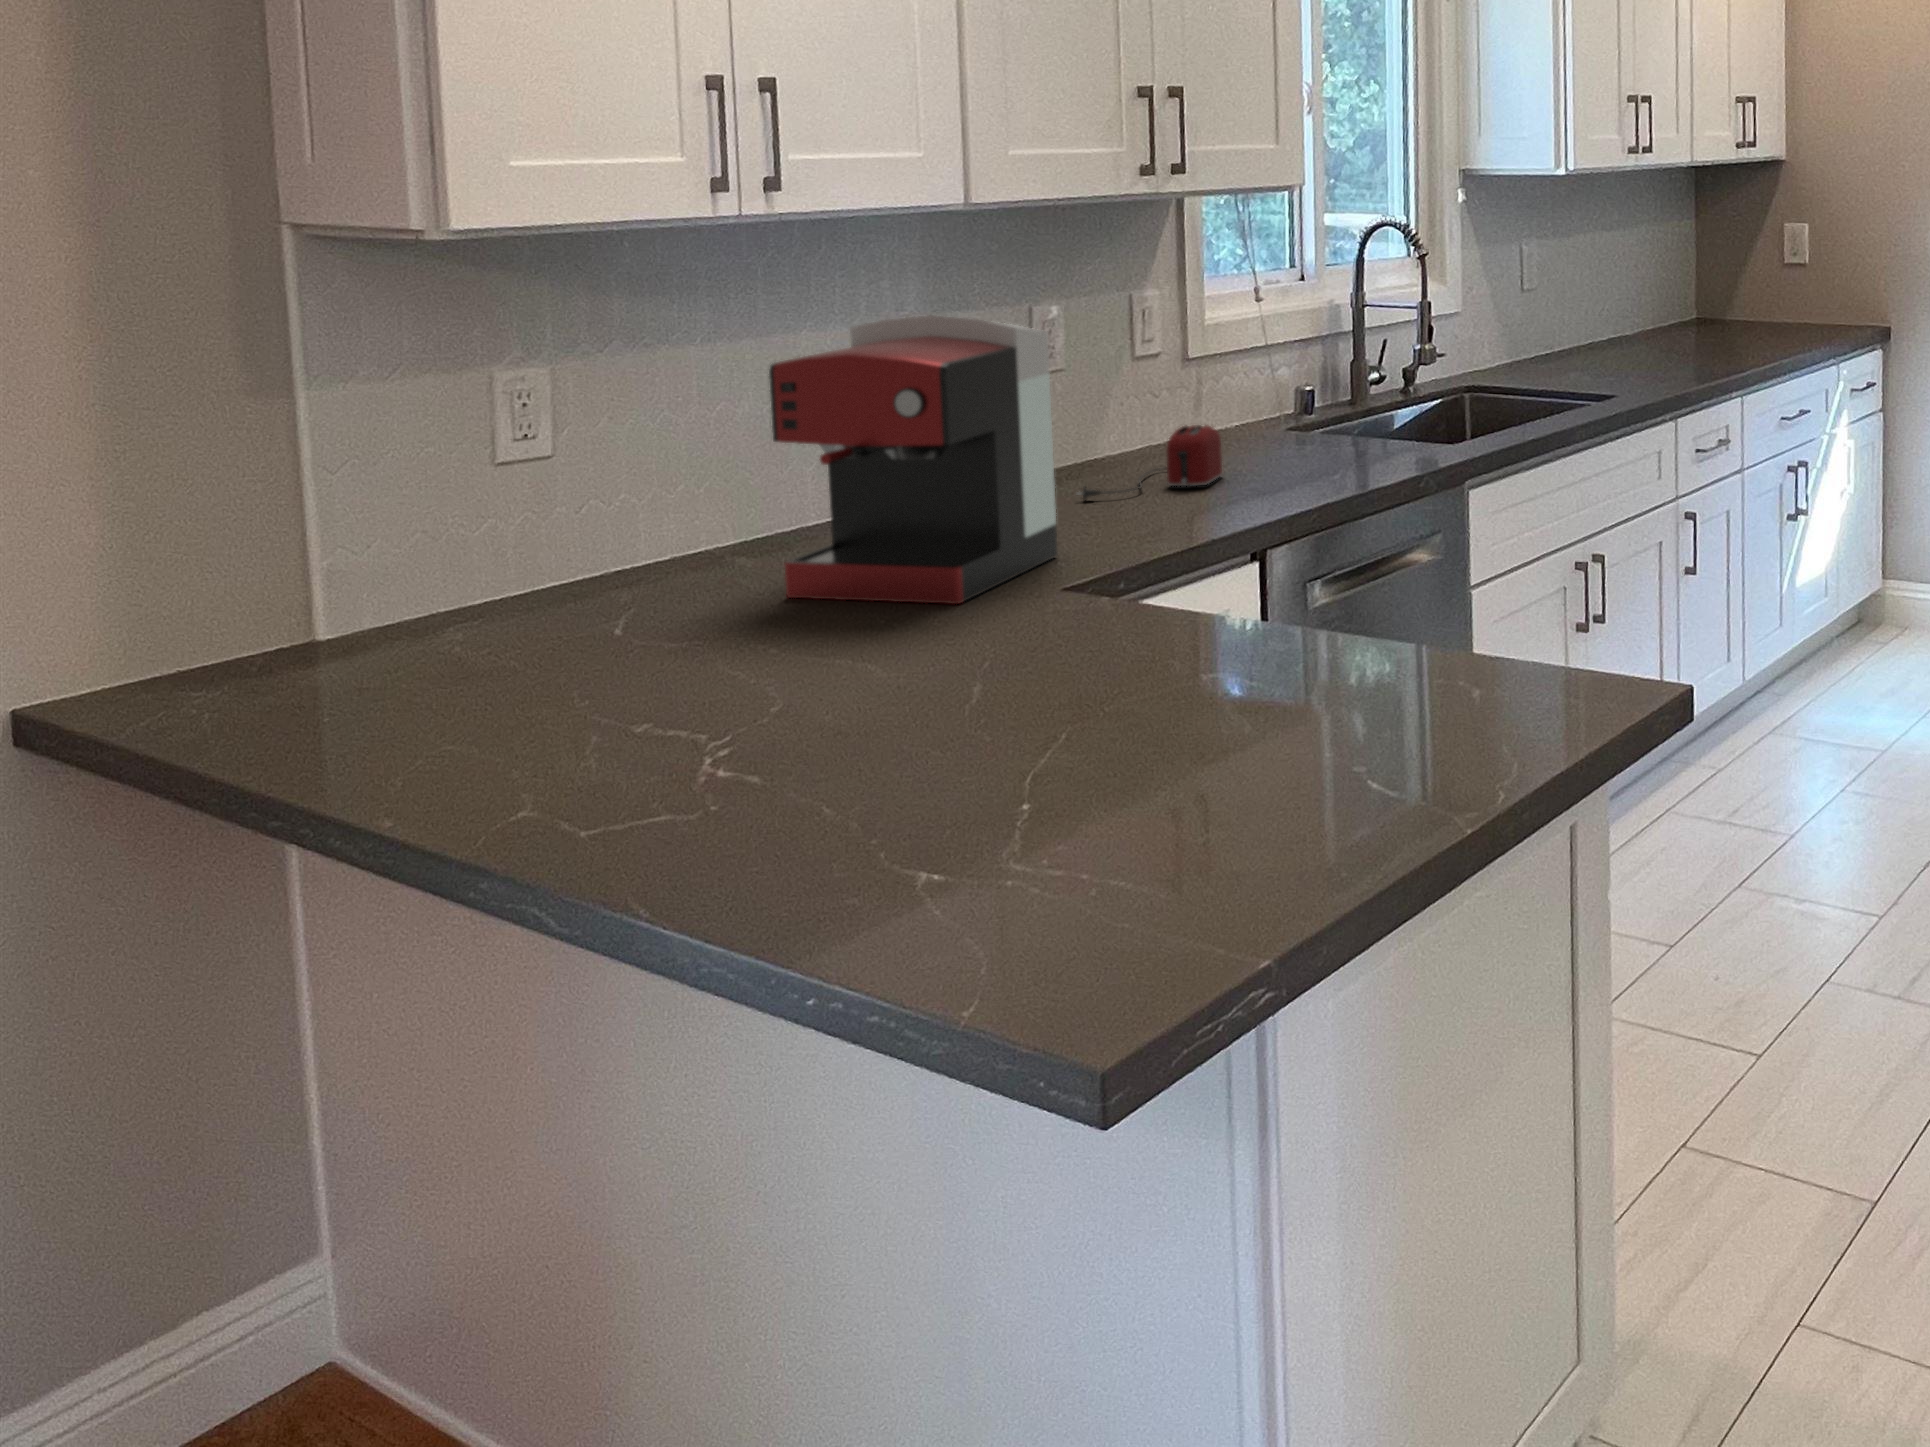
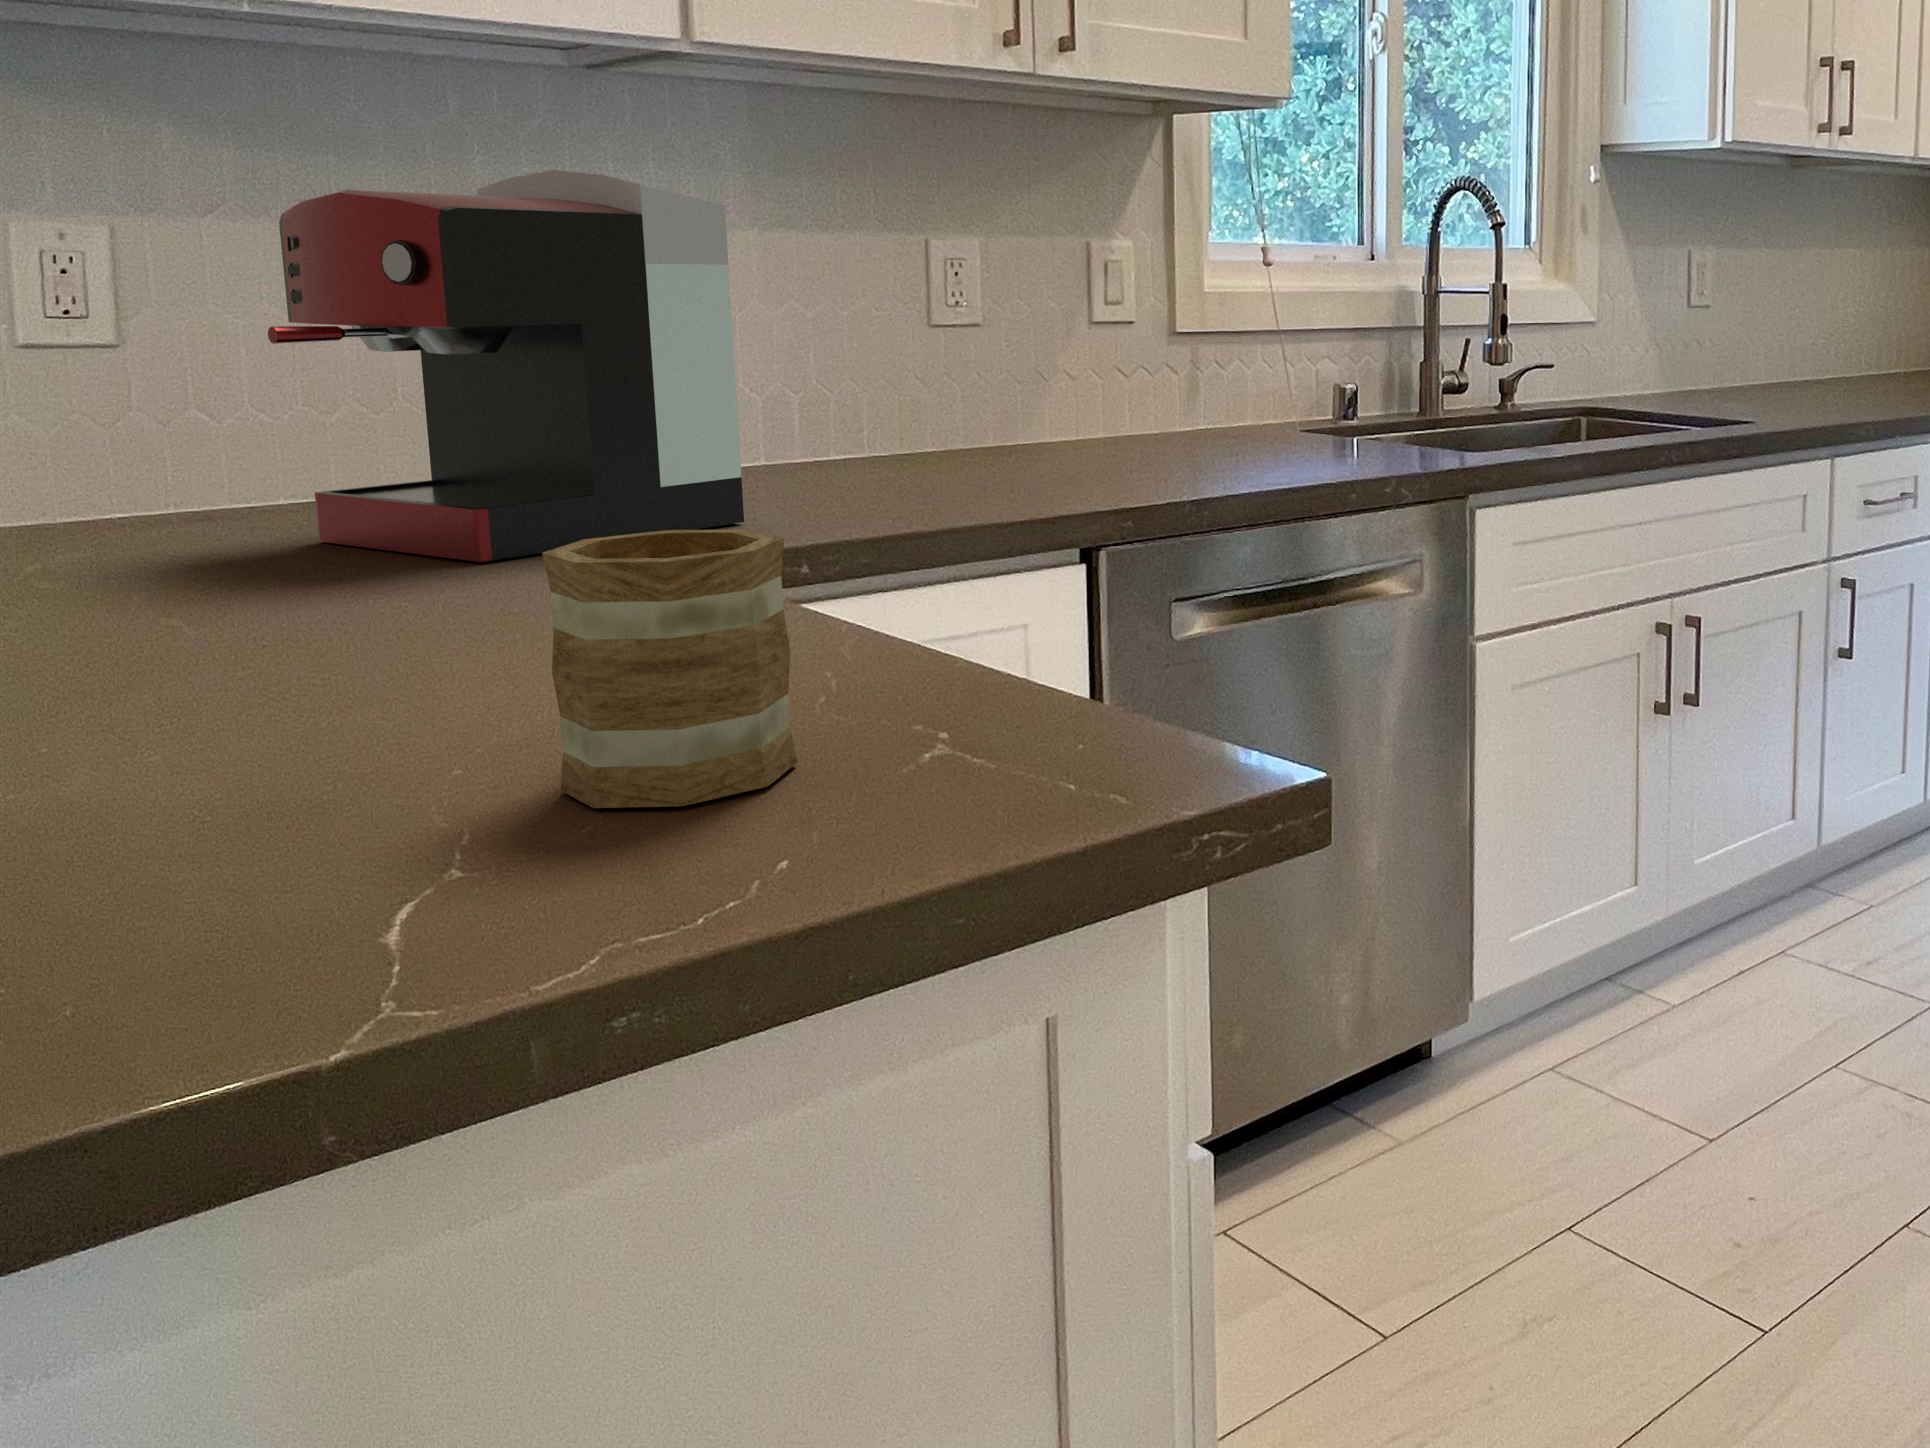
toaster: present [1077,425,1222,499] -> none [912,392,1137,474]
mug: none [1357,584,1477,732] -> present [542,530,797,808]

